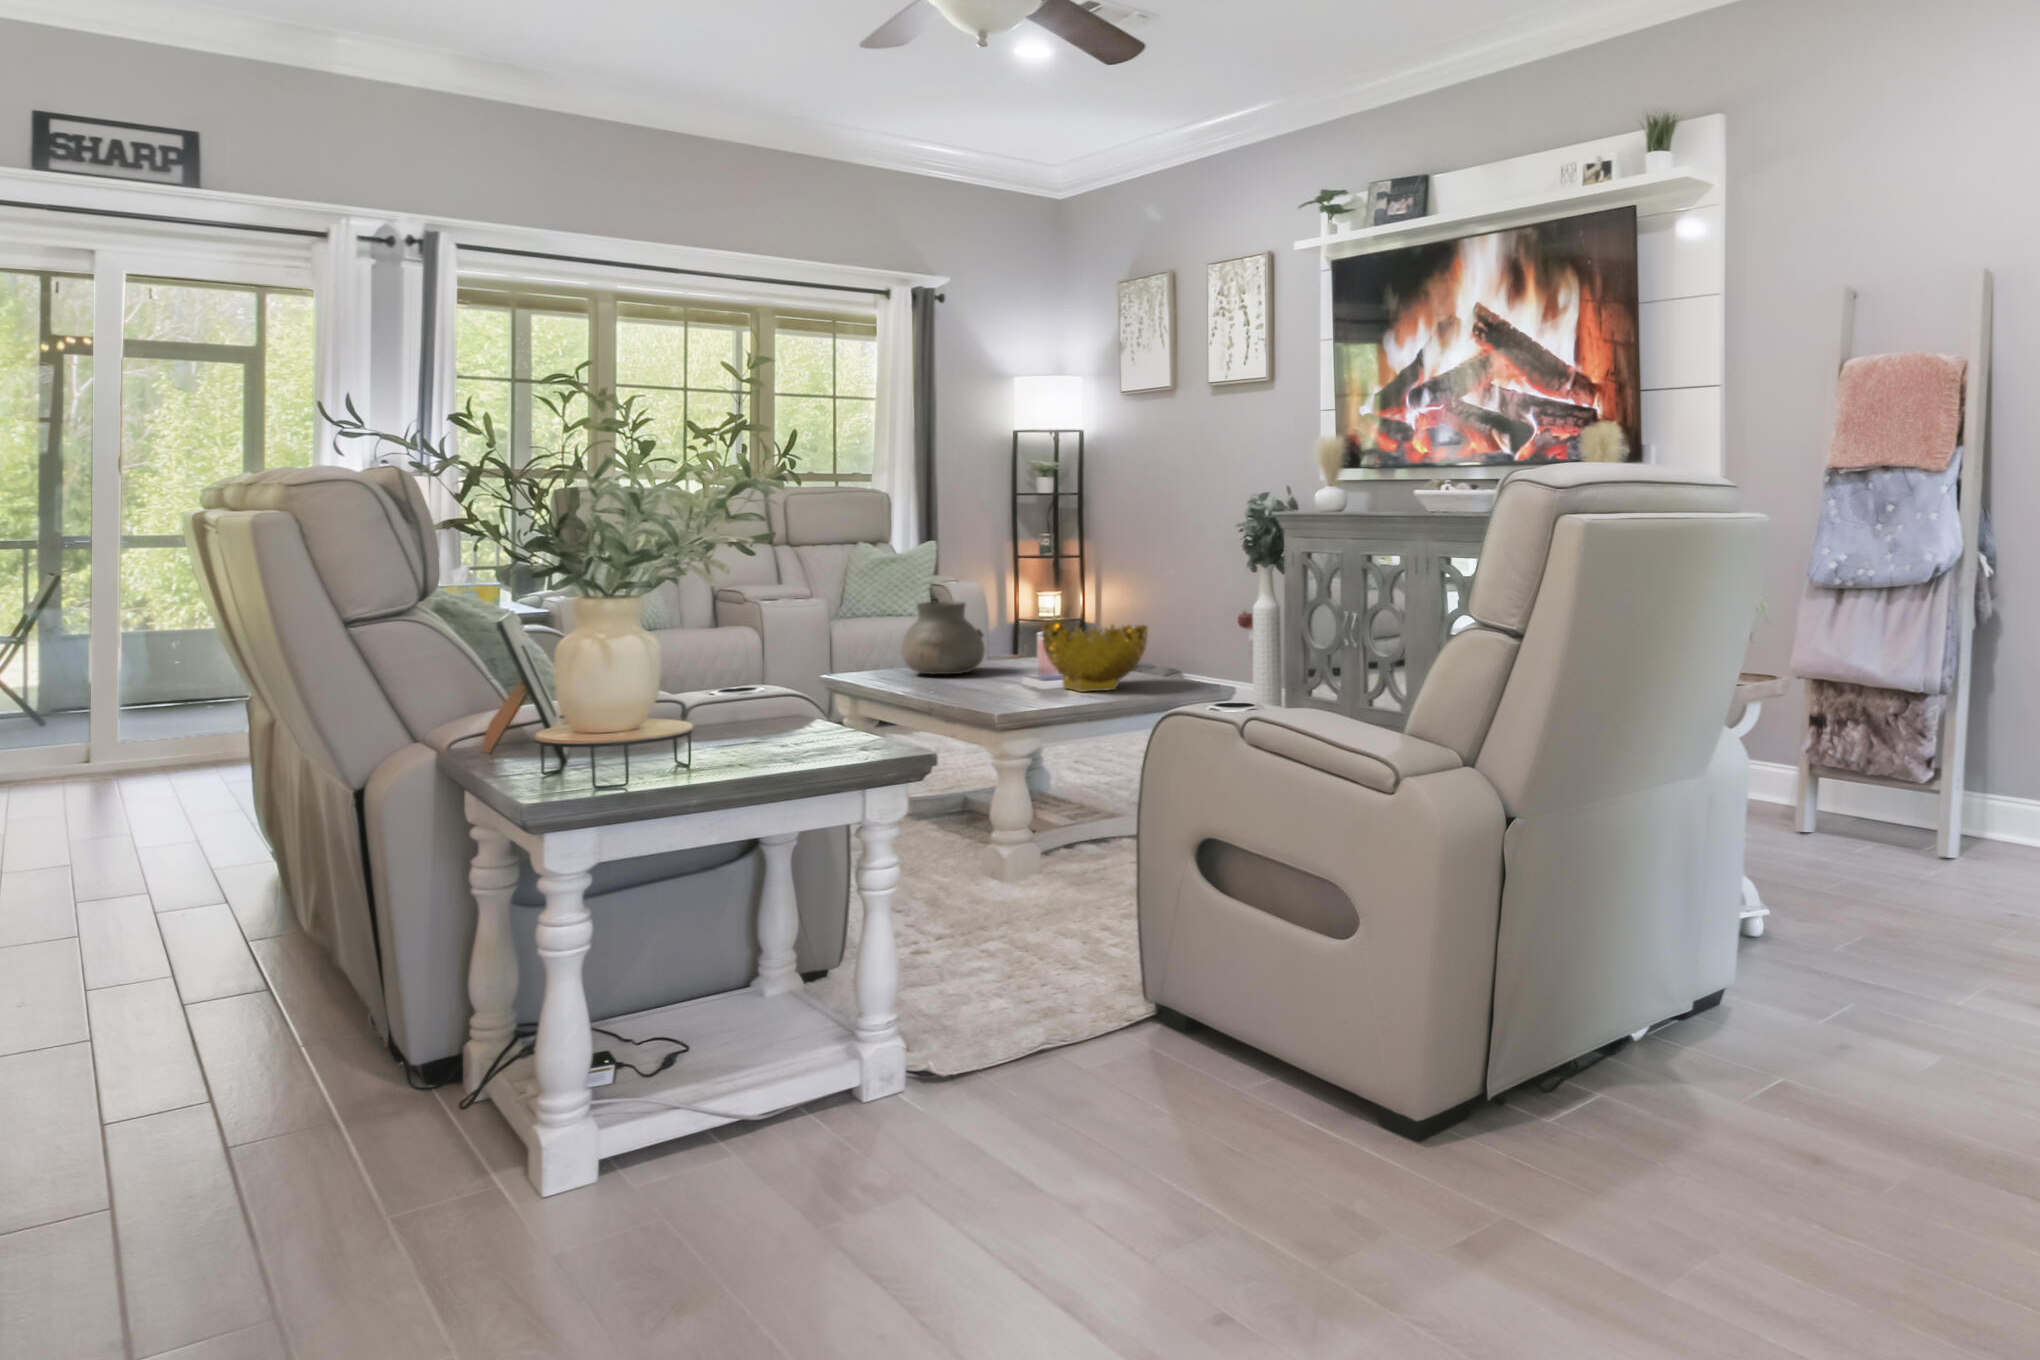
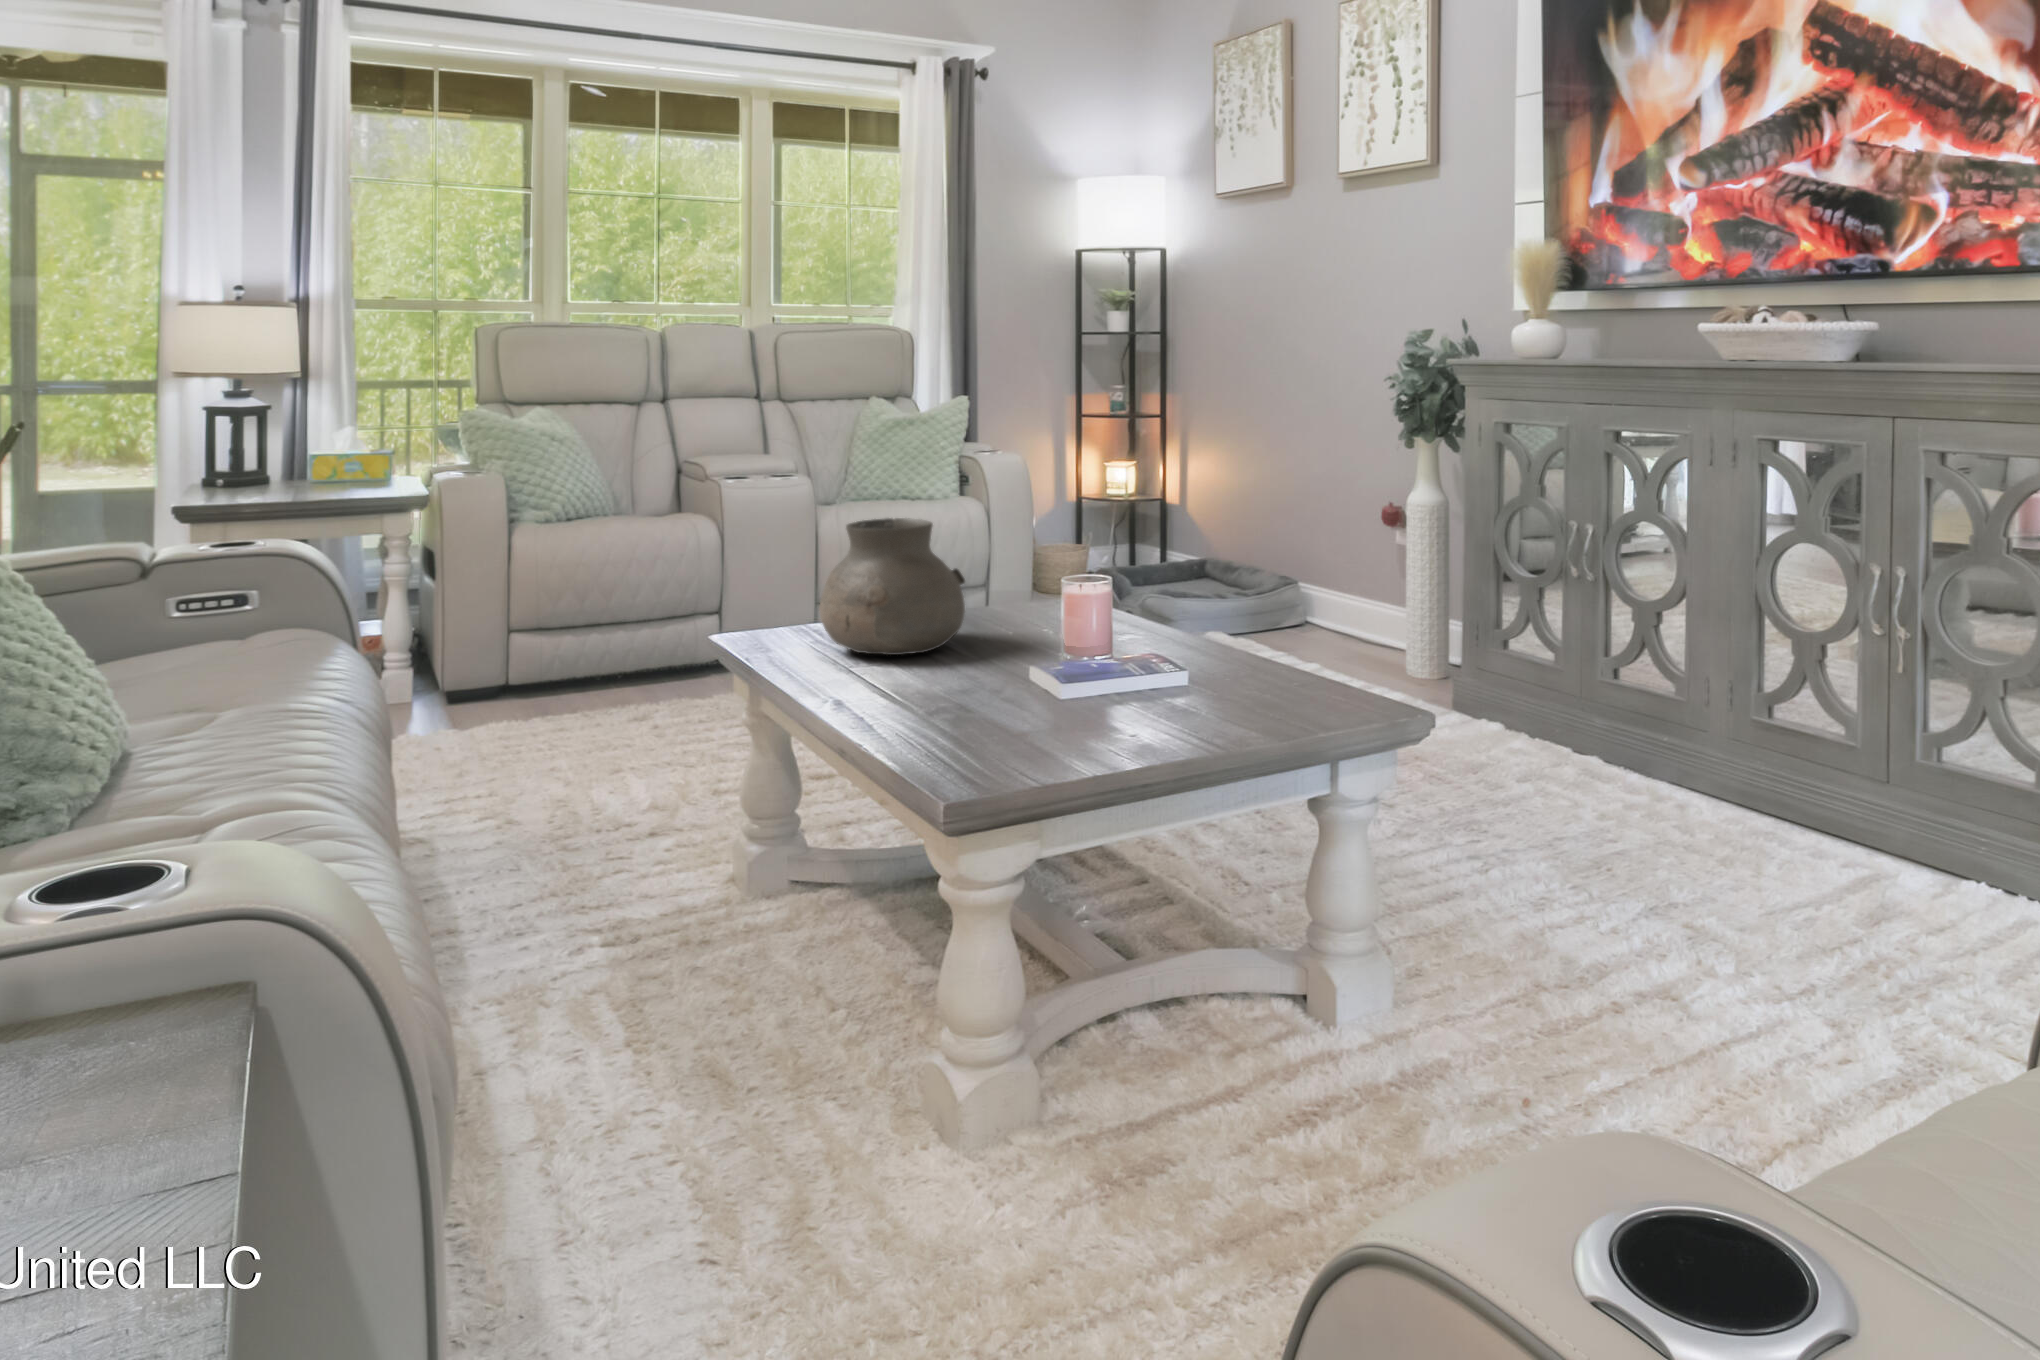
decorative bowl: present [1042,621,1148,692] -> none [1048,576,1256,733]

